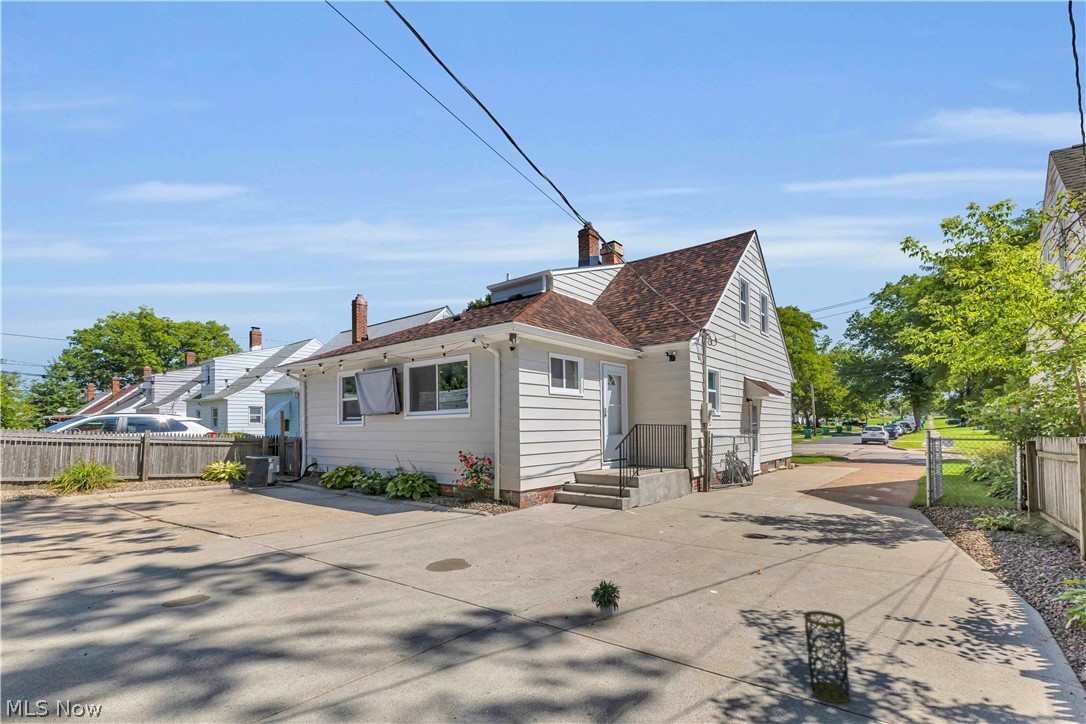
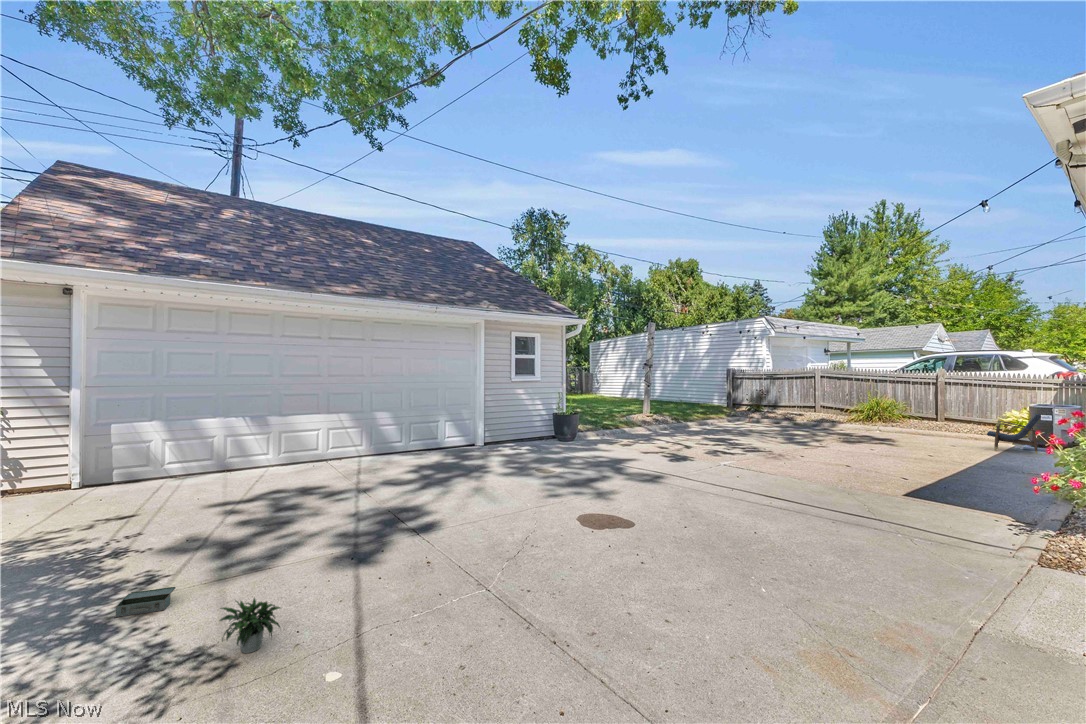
potted plant: present [591,580,620,624] -> present [219,598,280,653]
trash can: present [804,611,850,703] -> none [29,551,82,640]
toolbox: none [729,654,782,683] -> present [116,587,176,617]

